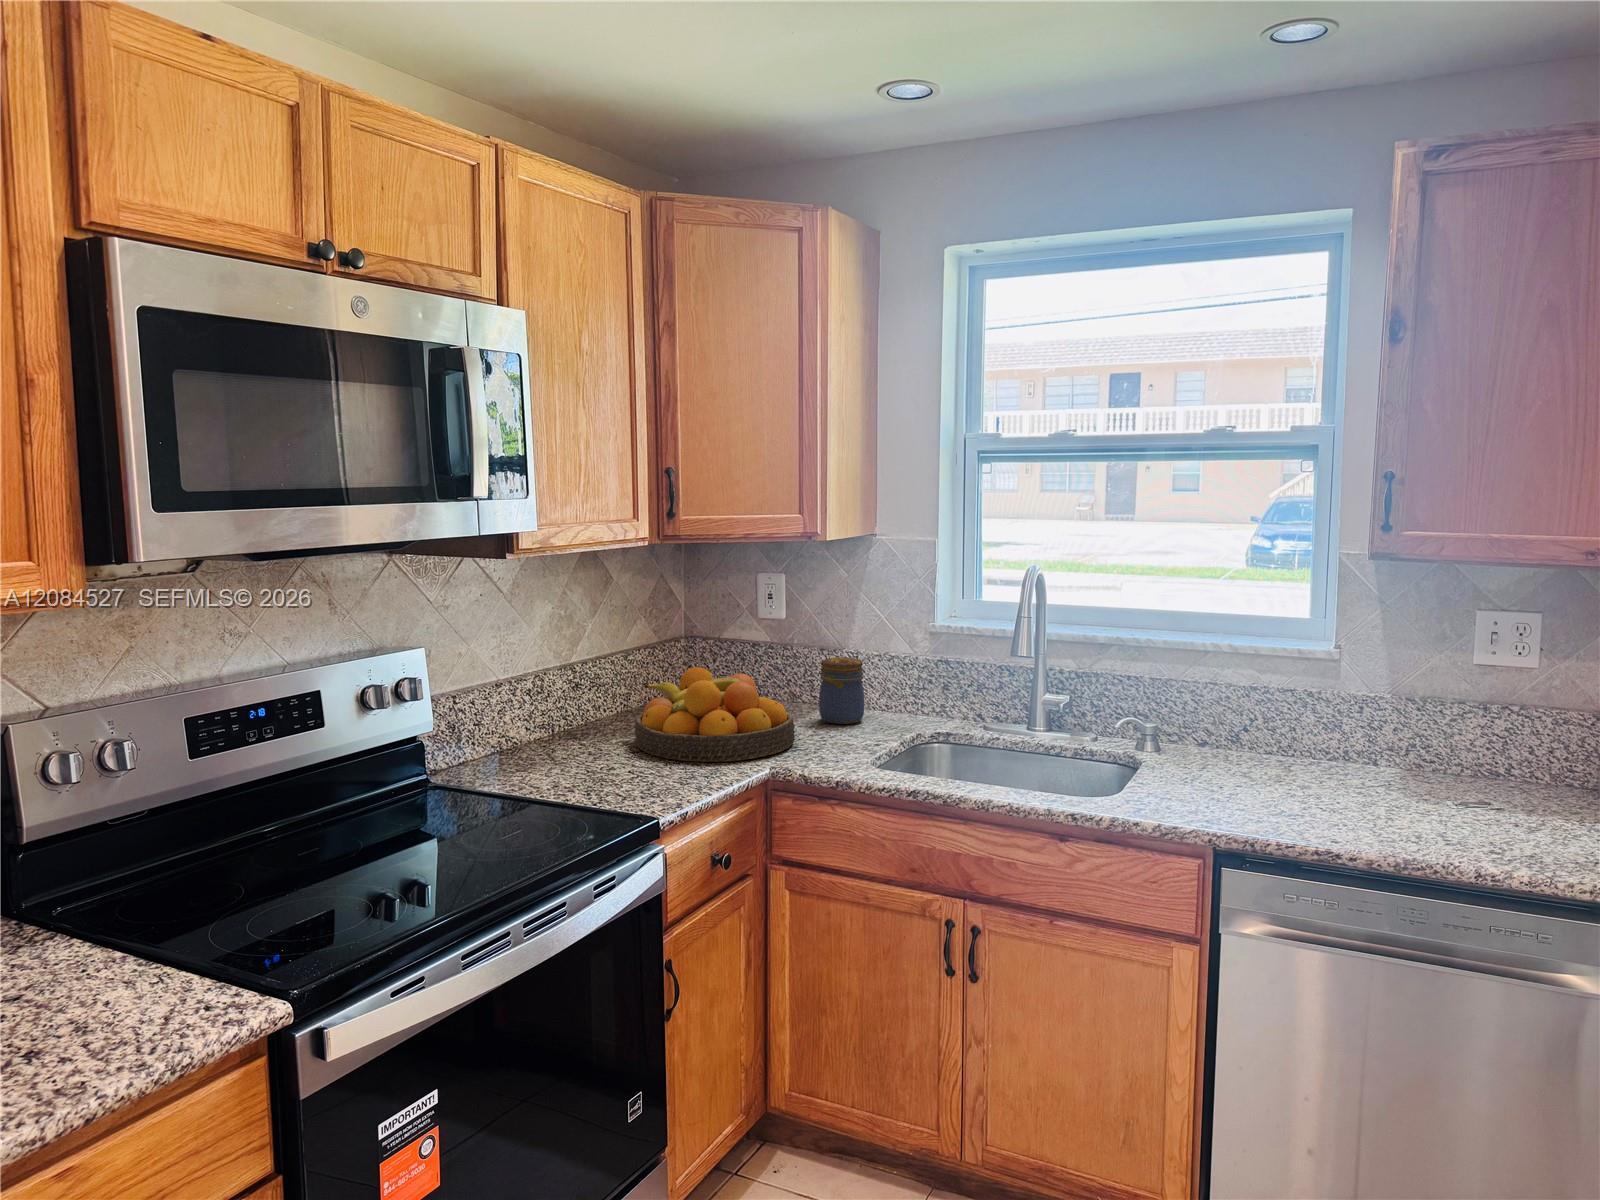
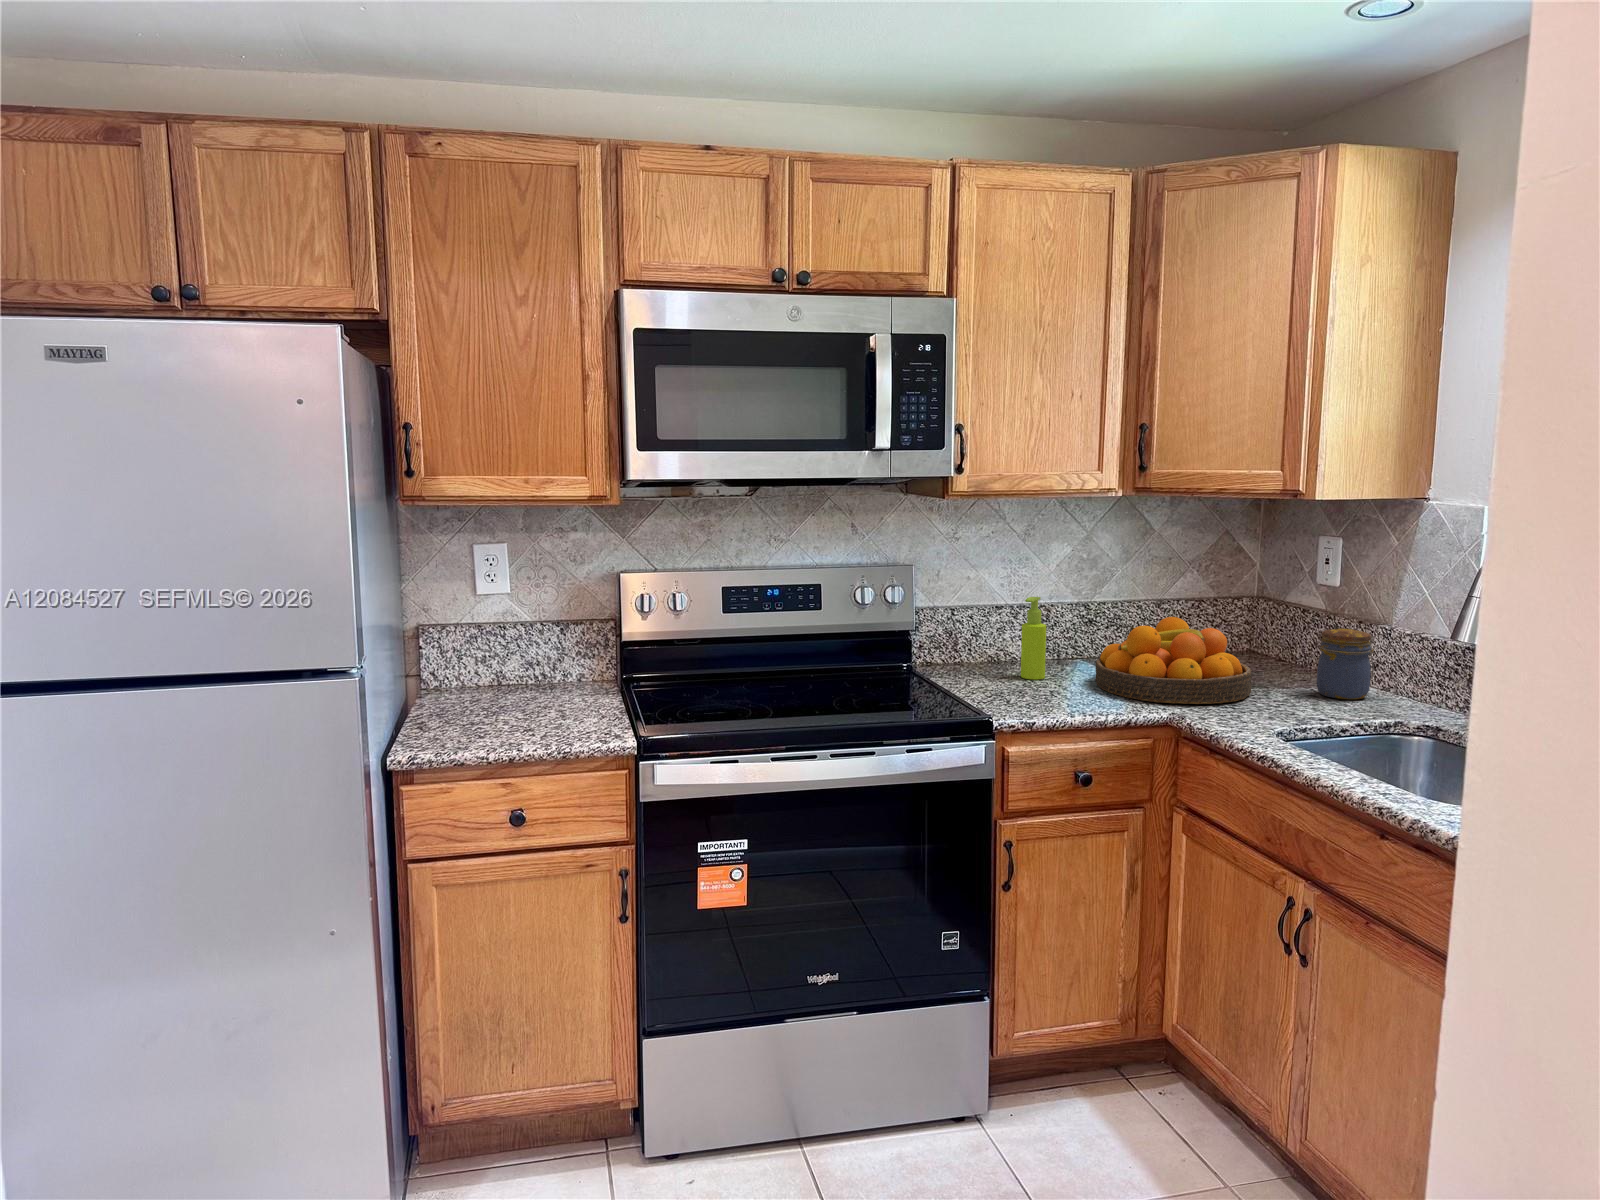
soap dispenser: none [557,664,587,764] -> present [1021,597,1046,679]

